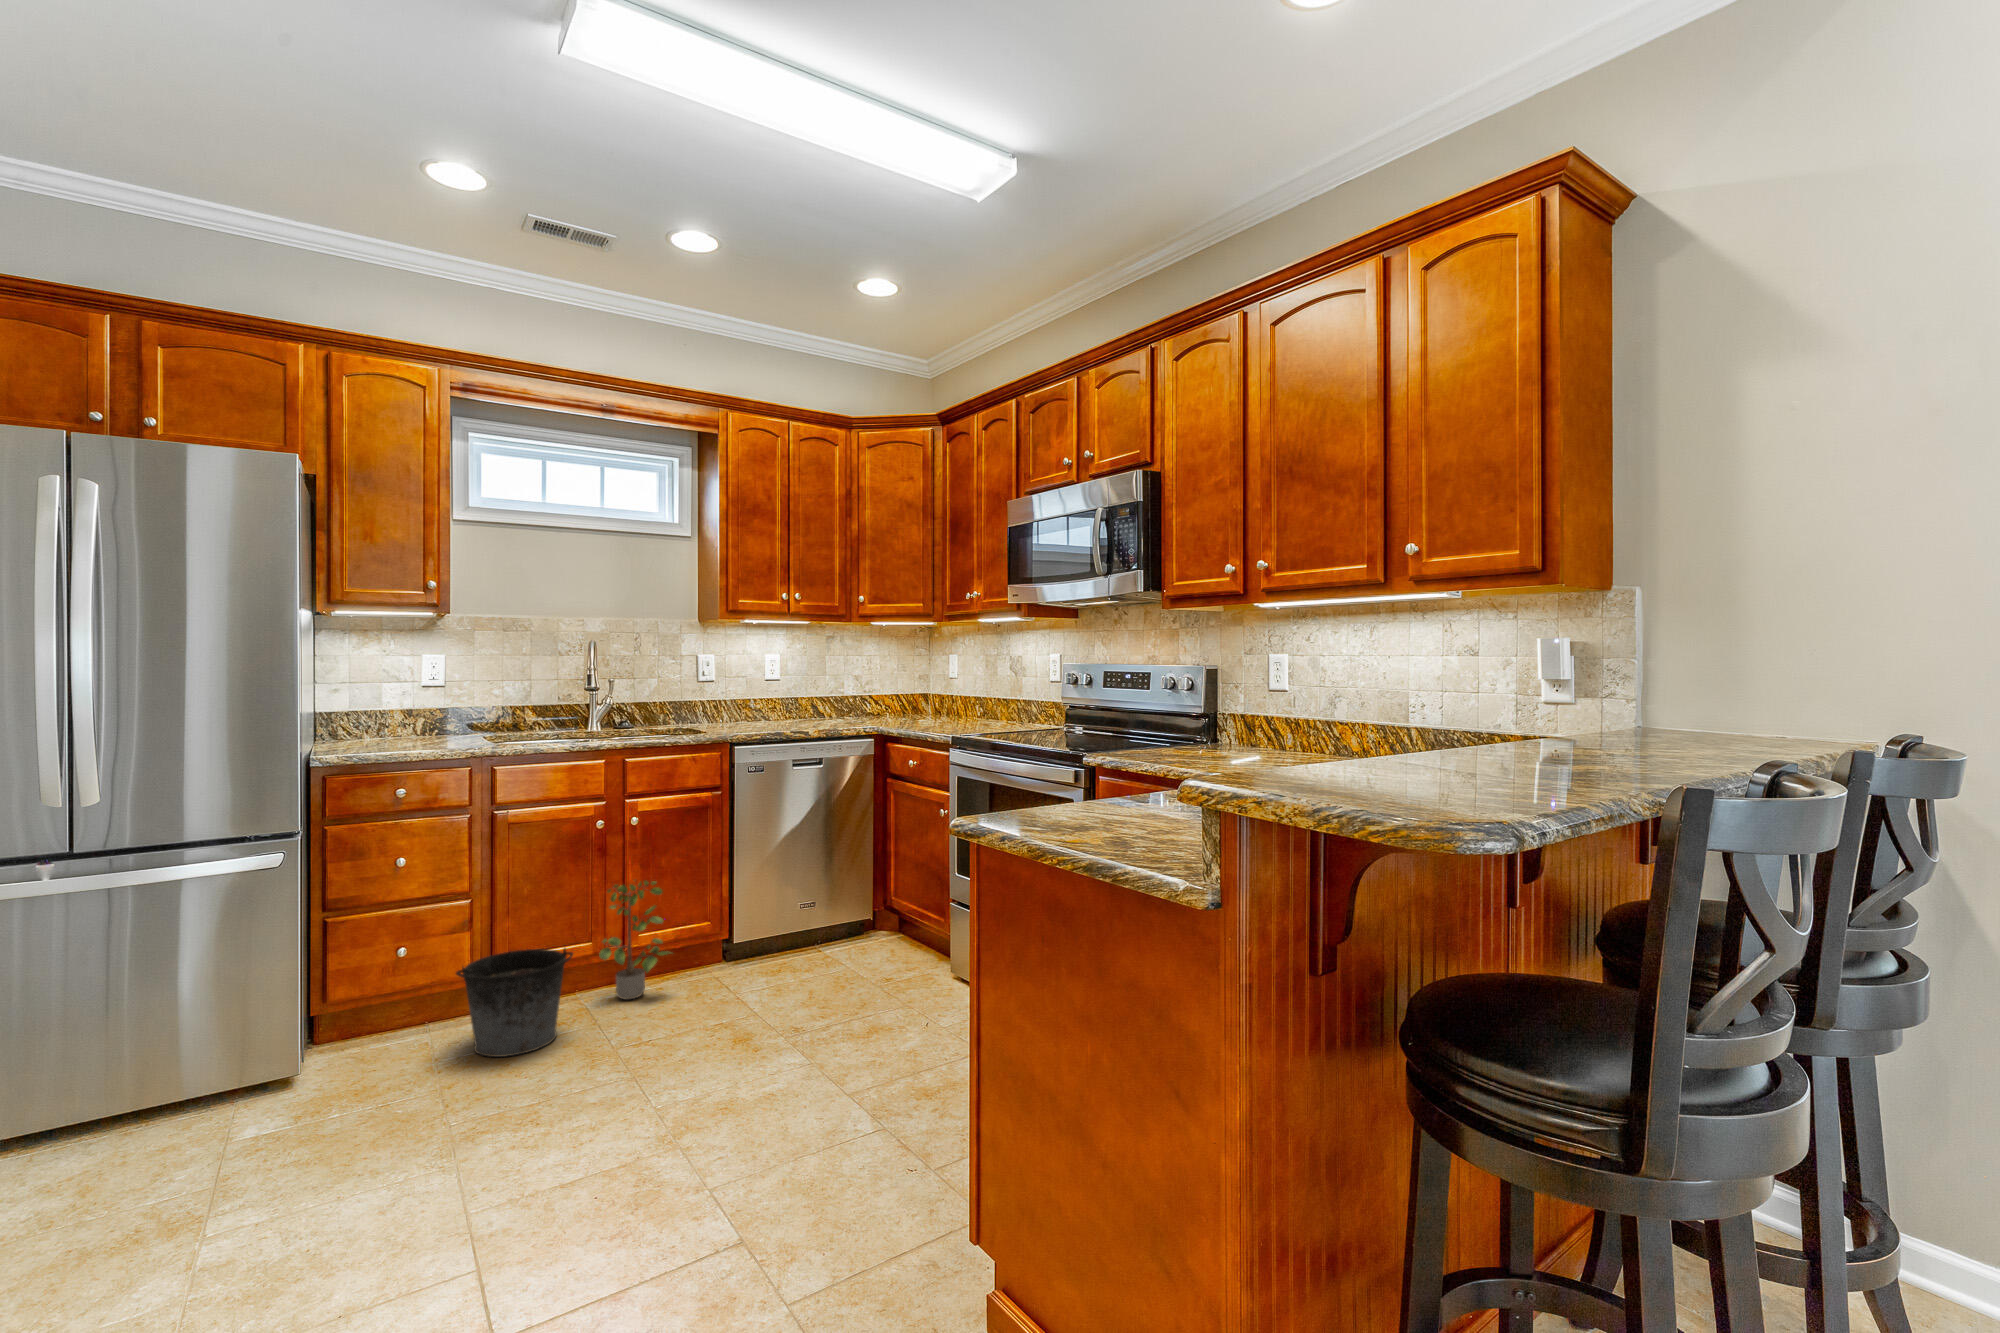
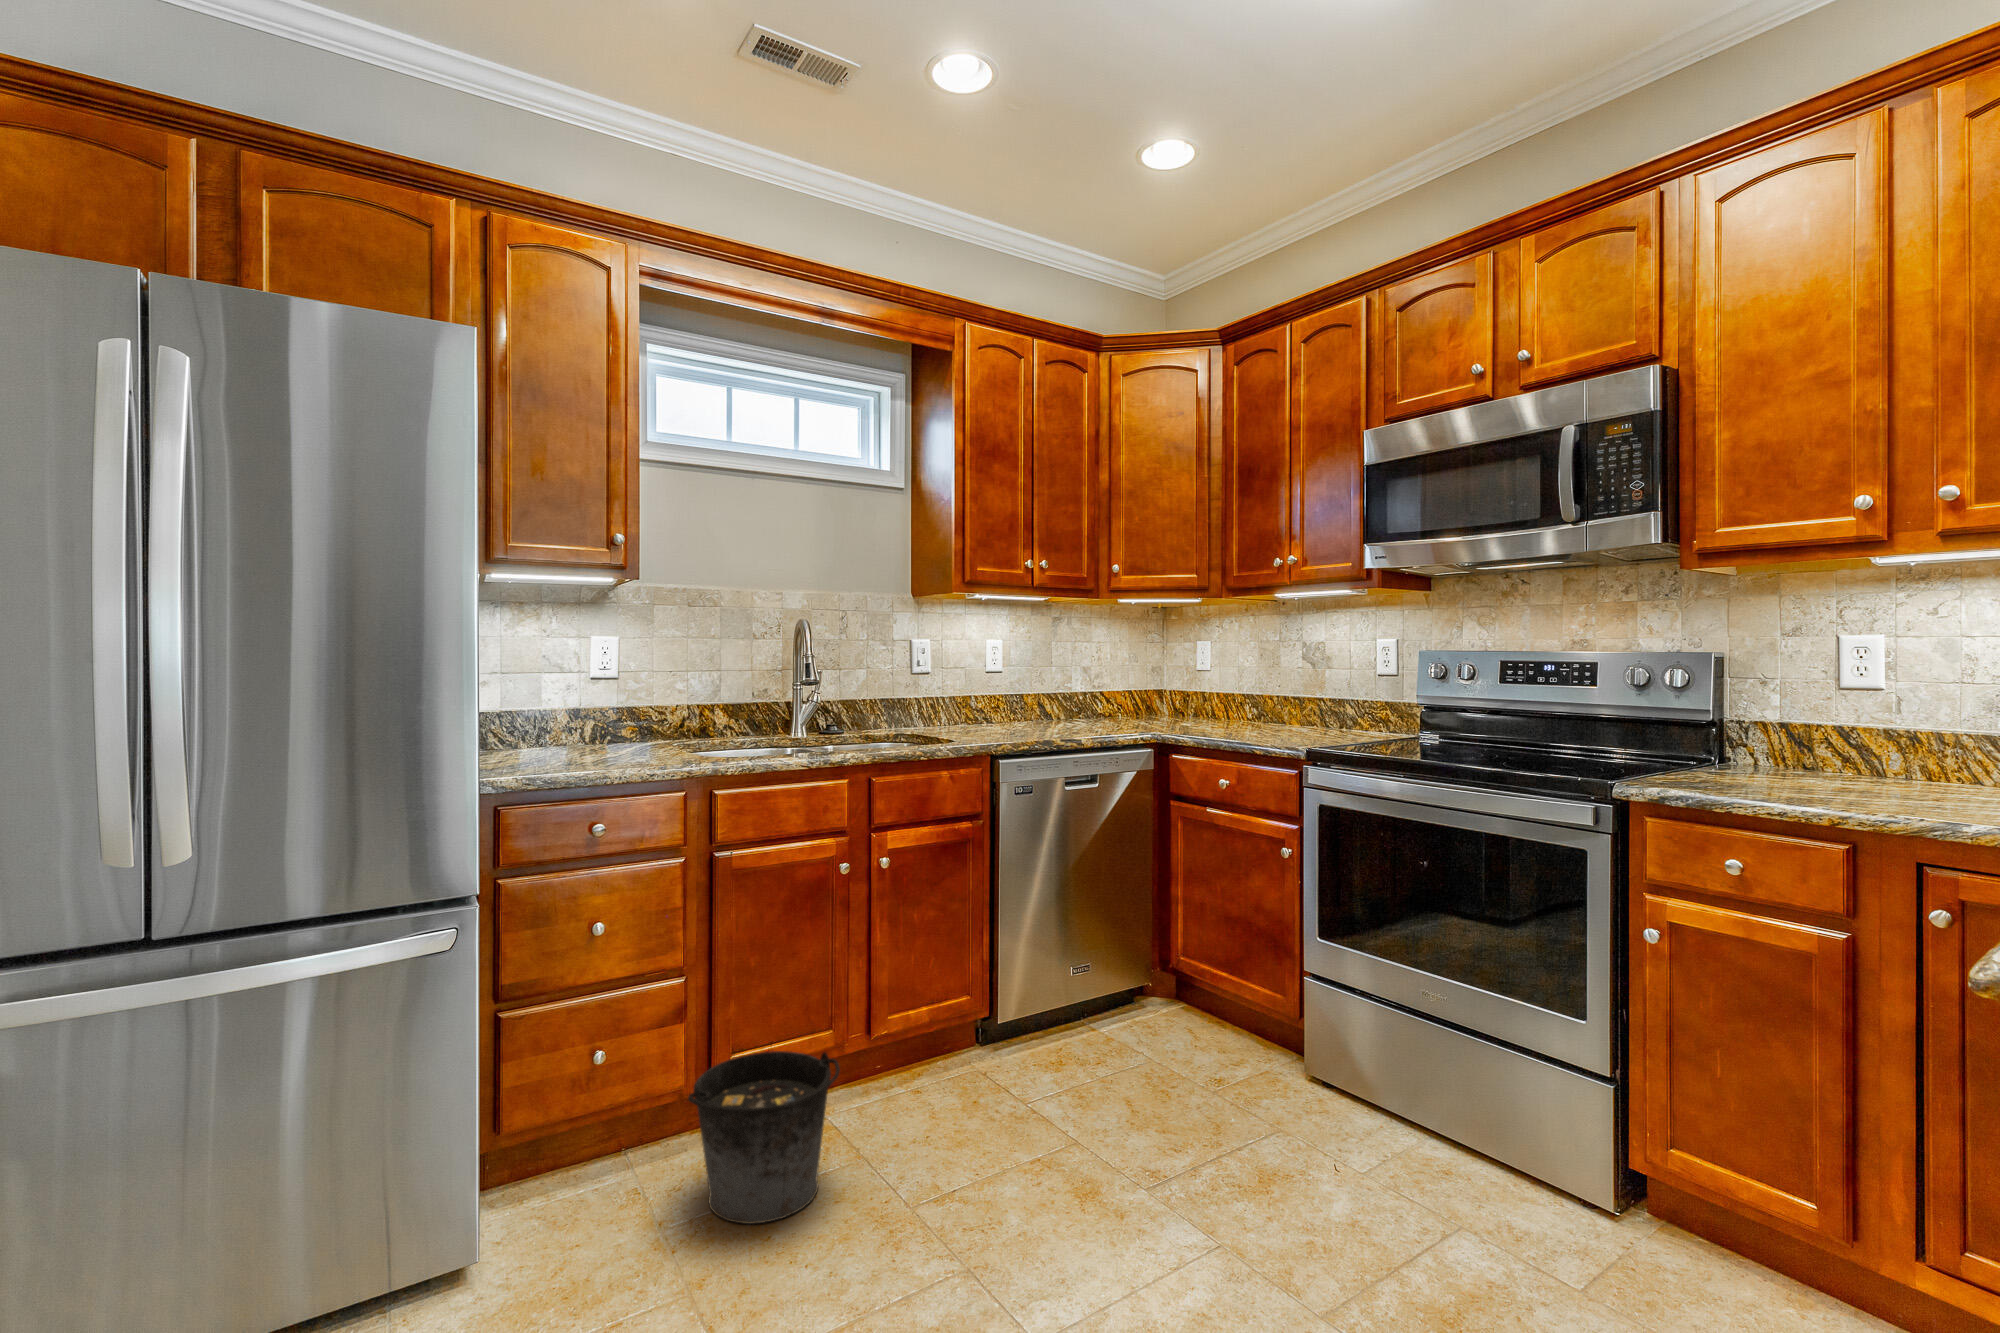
potted plant: present [599,881,671,999] -> none [849,943,949,1114]

